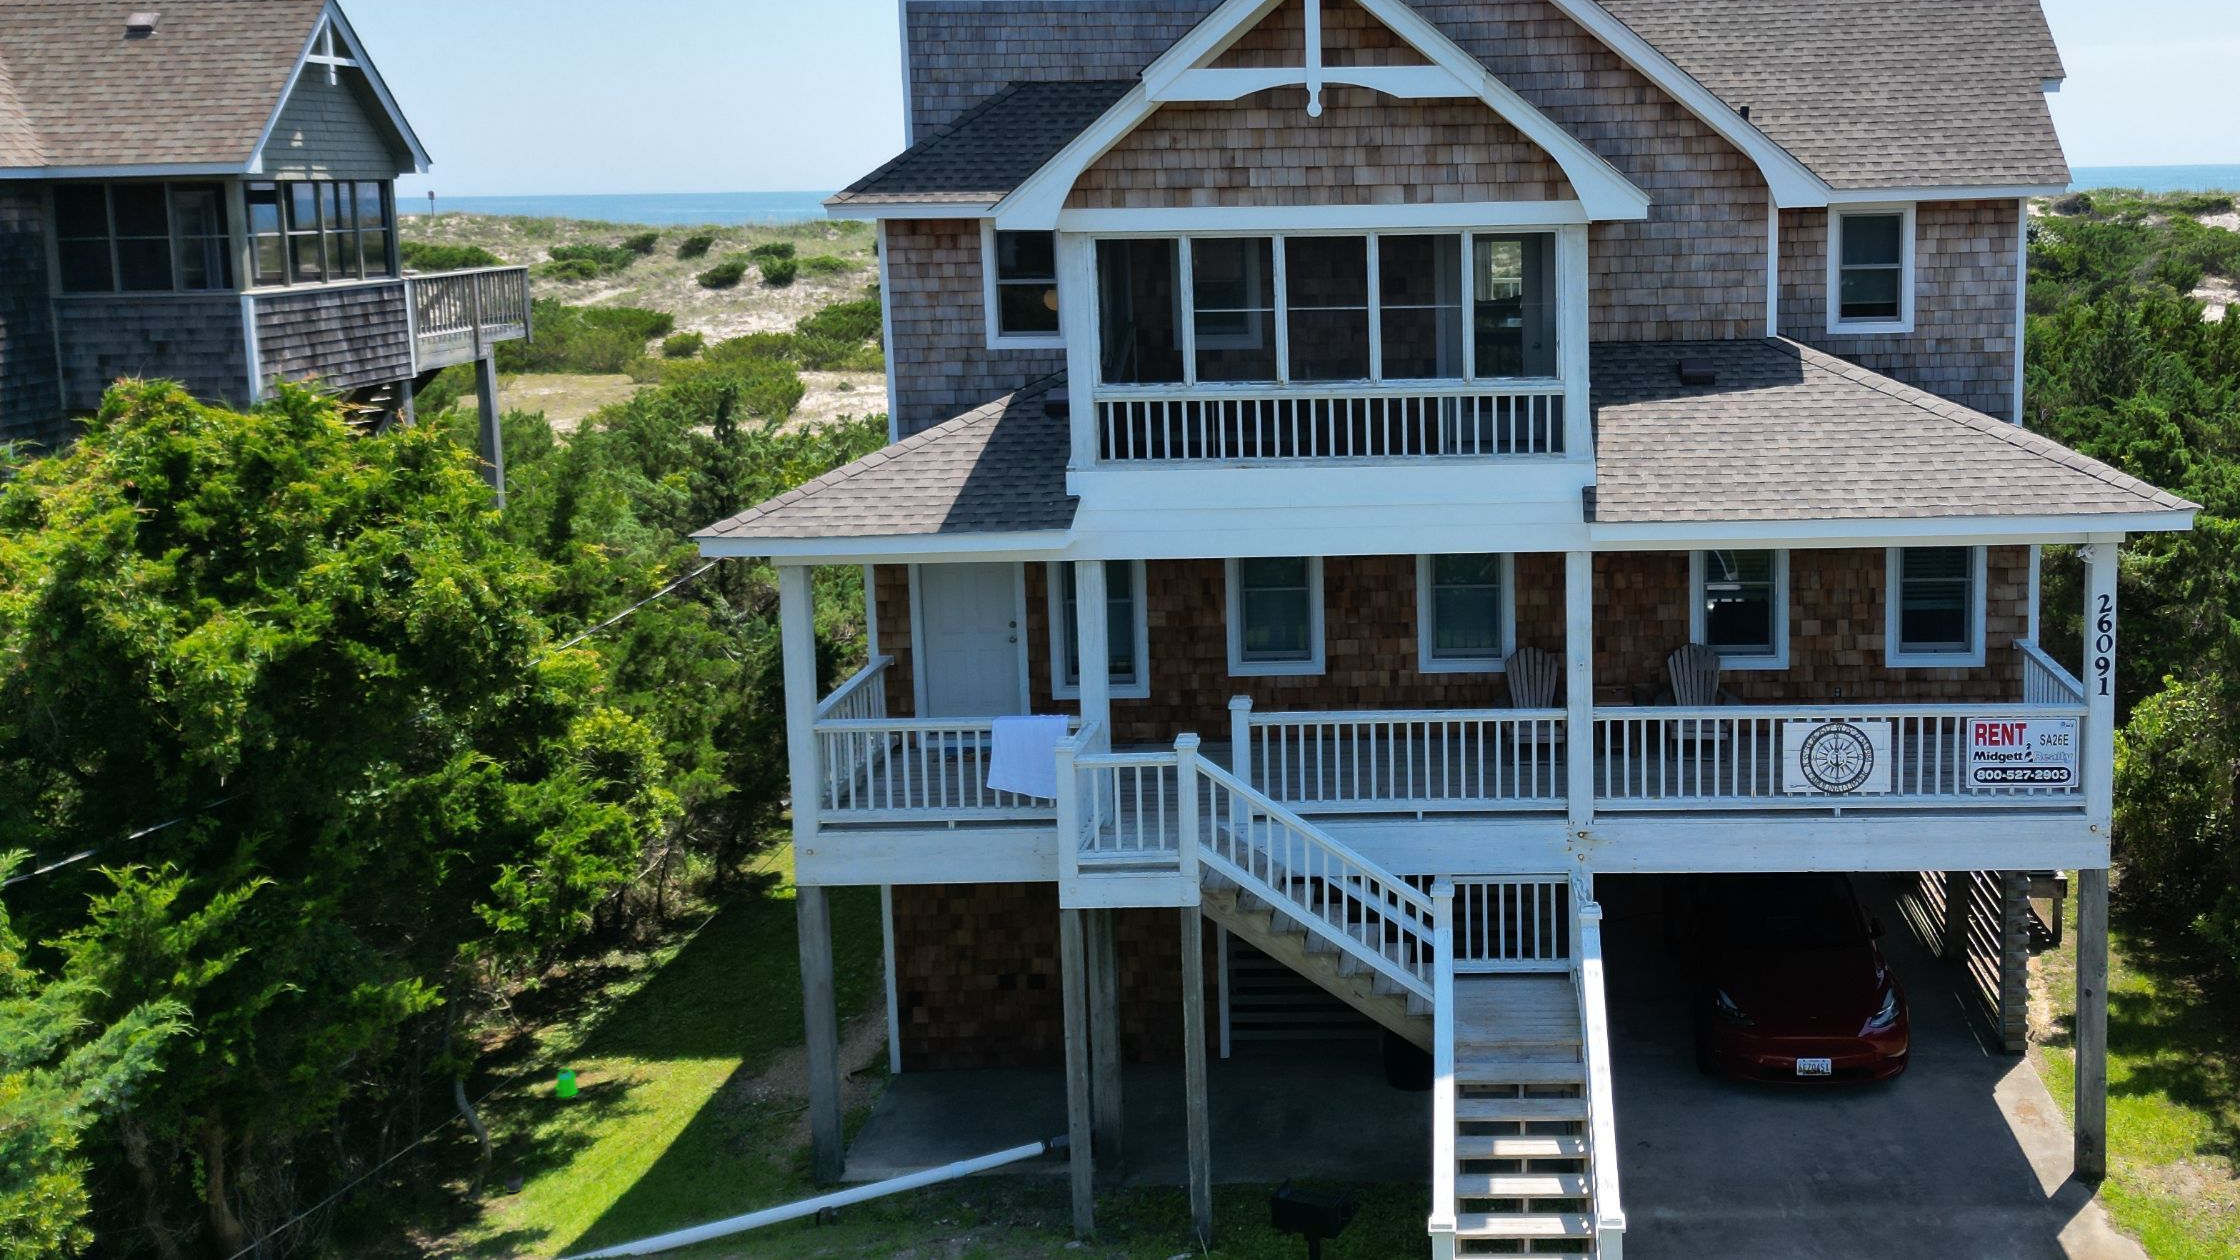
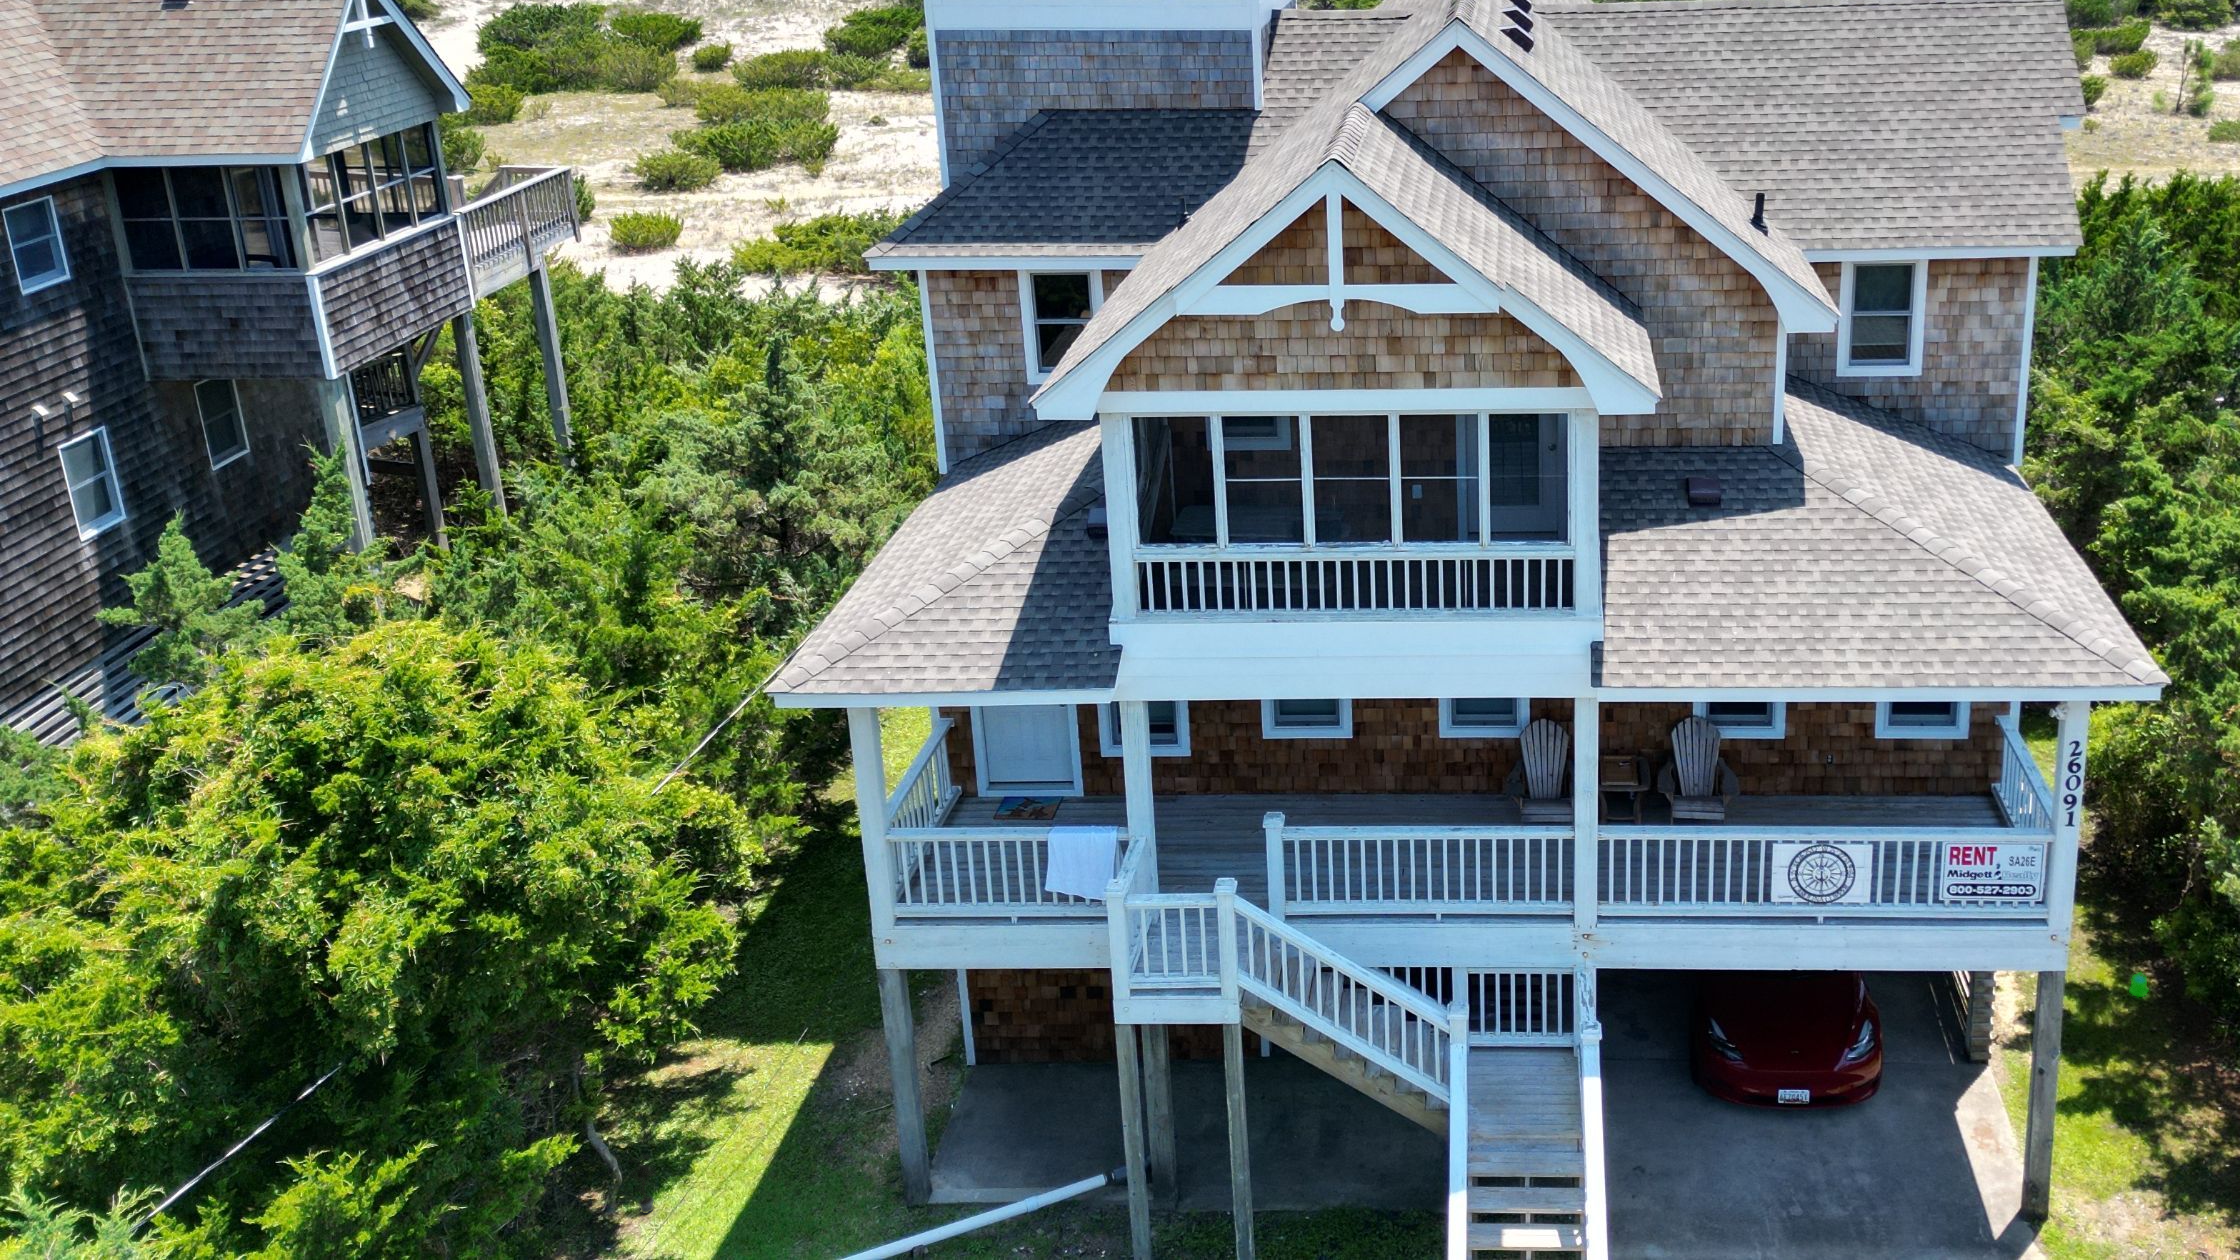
watering can: present [555,1068,578,1097] -> present [2129,973,2148,997]

